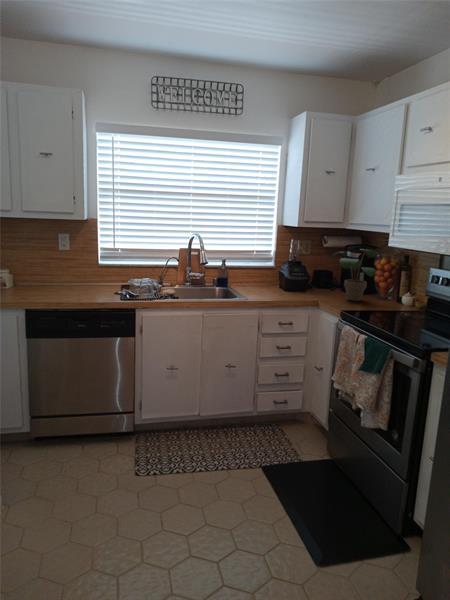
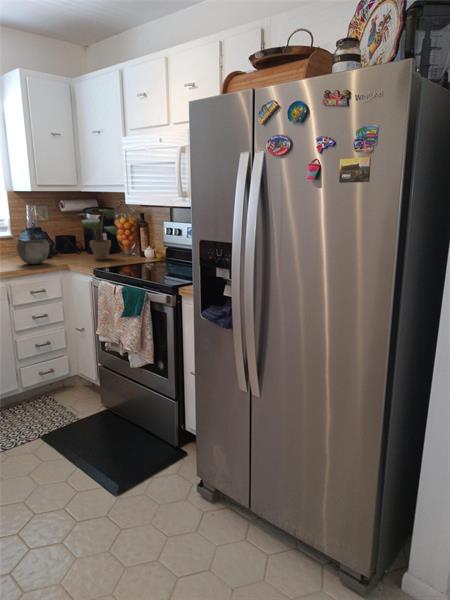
bowl: none [275,273,304,297] -> present [17,240,49,264]

